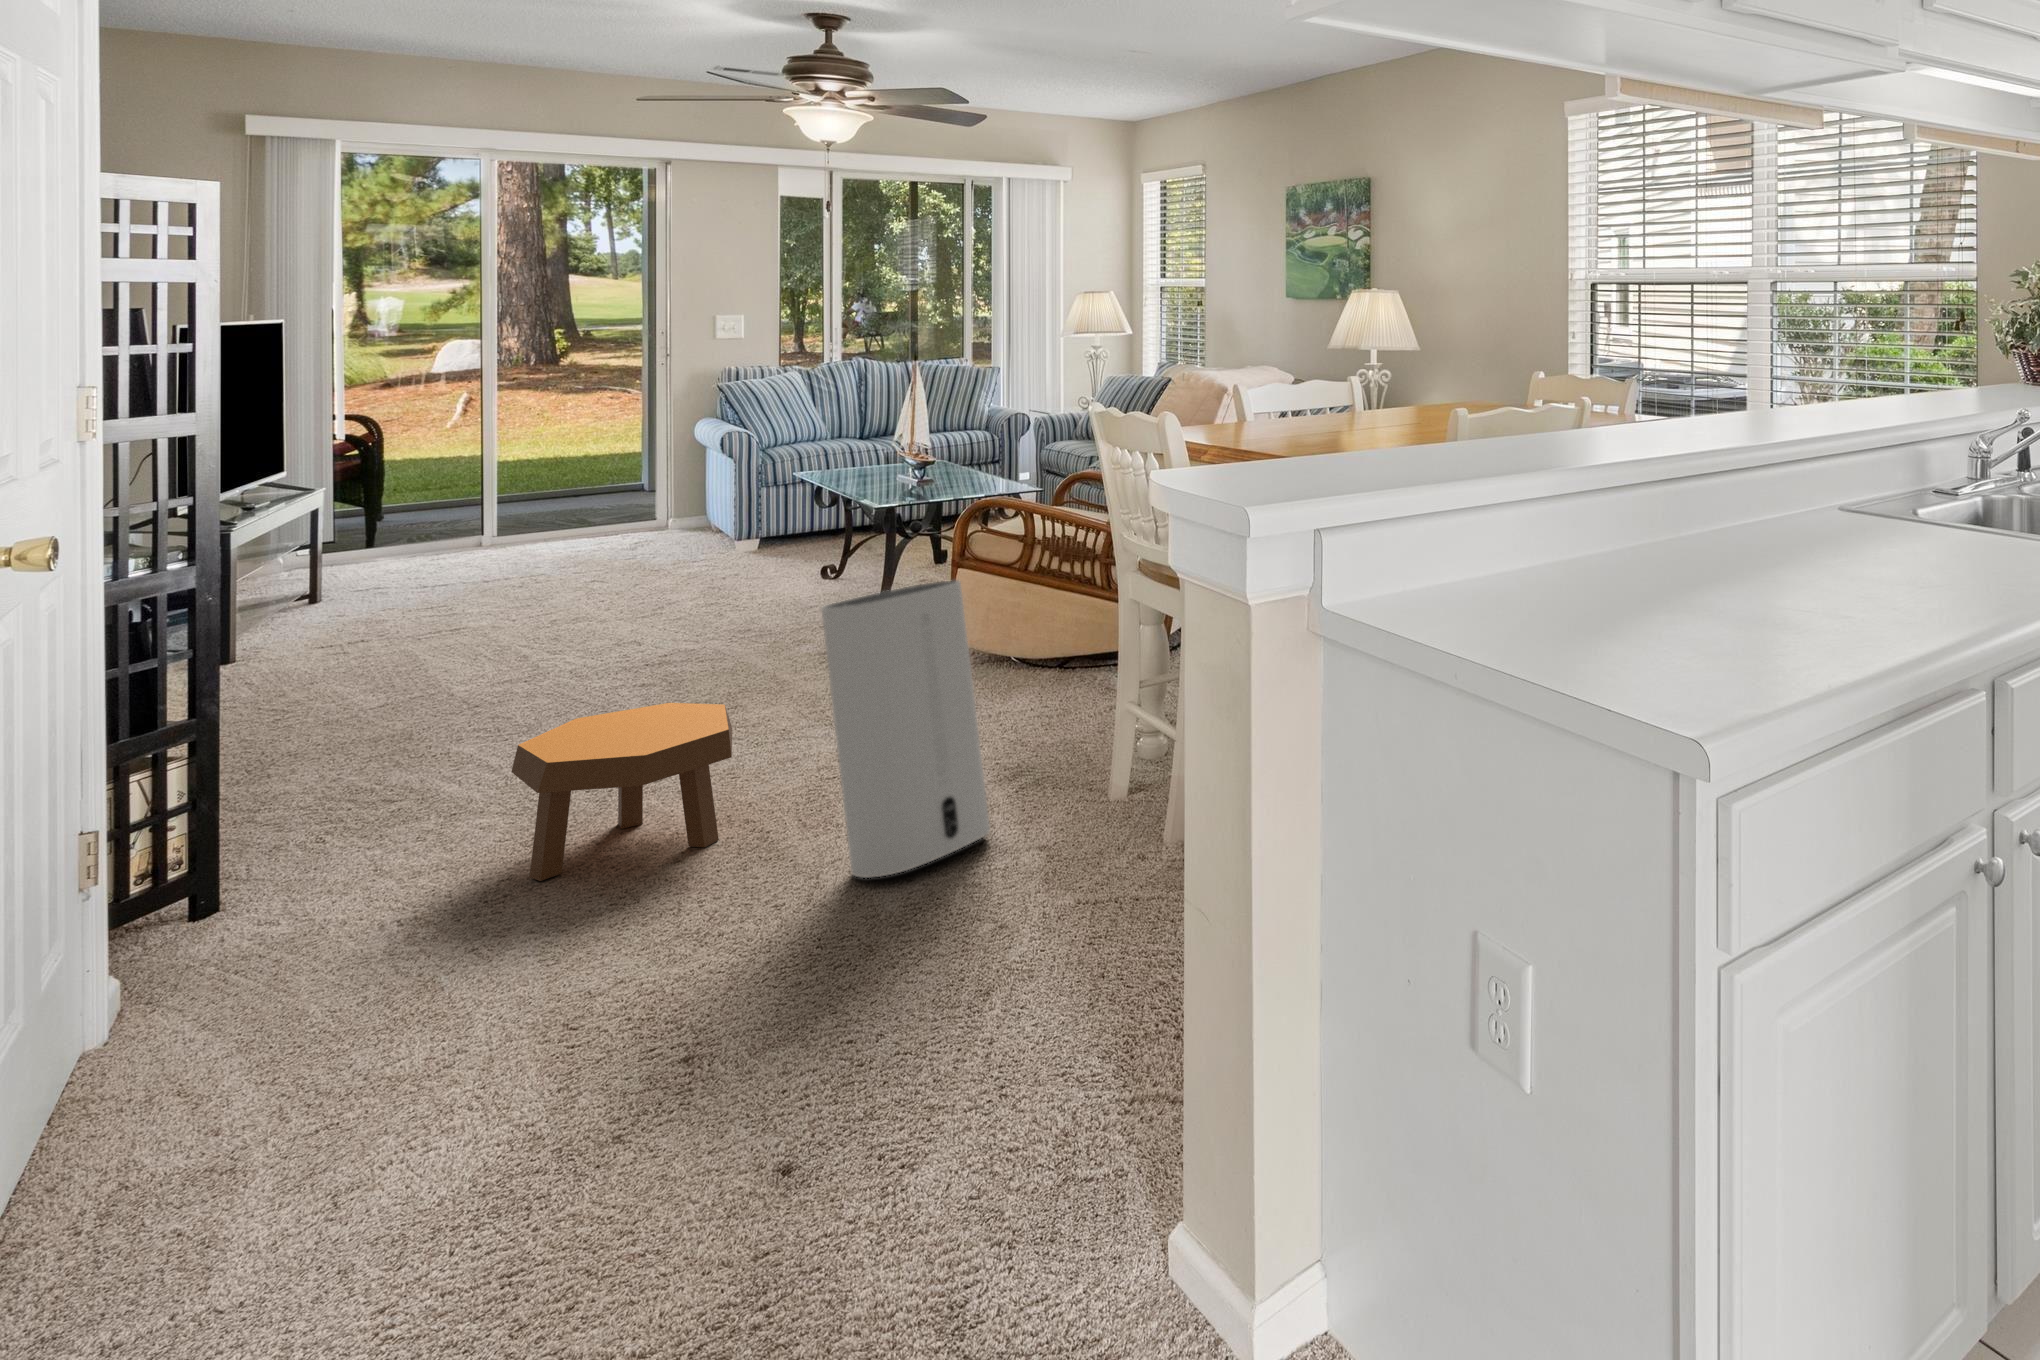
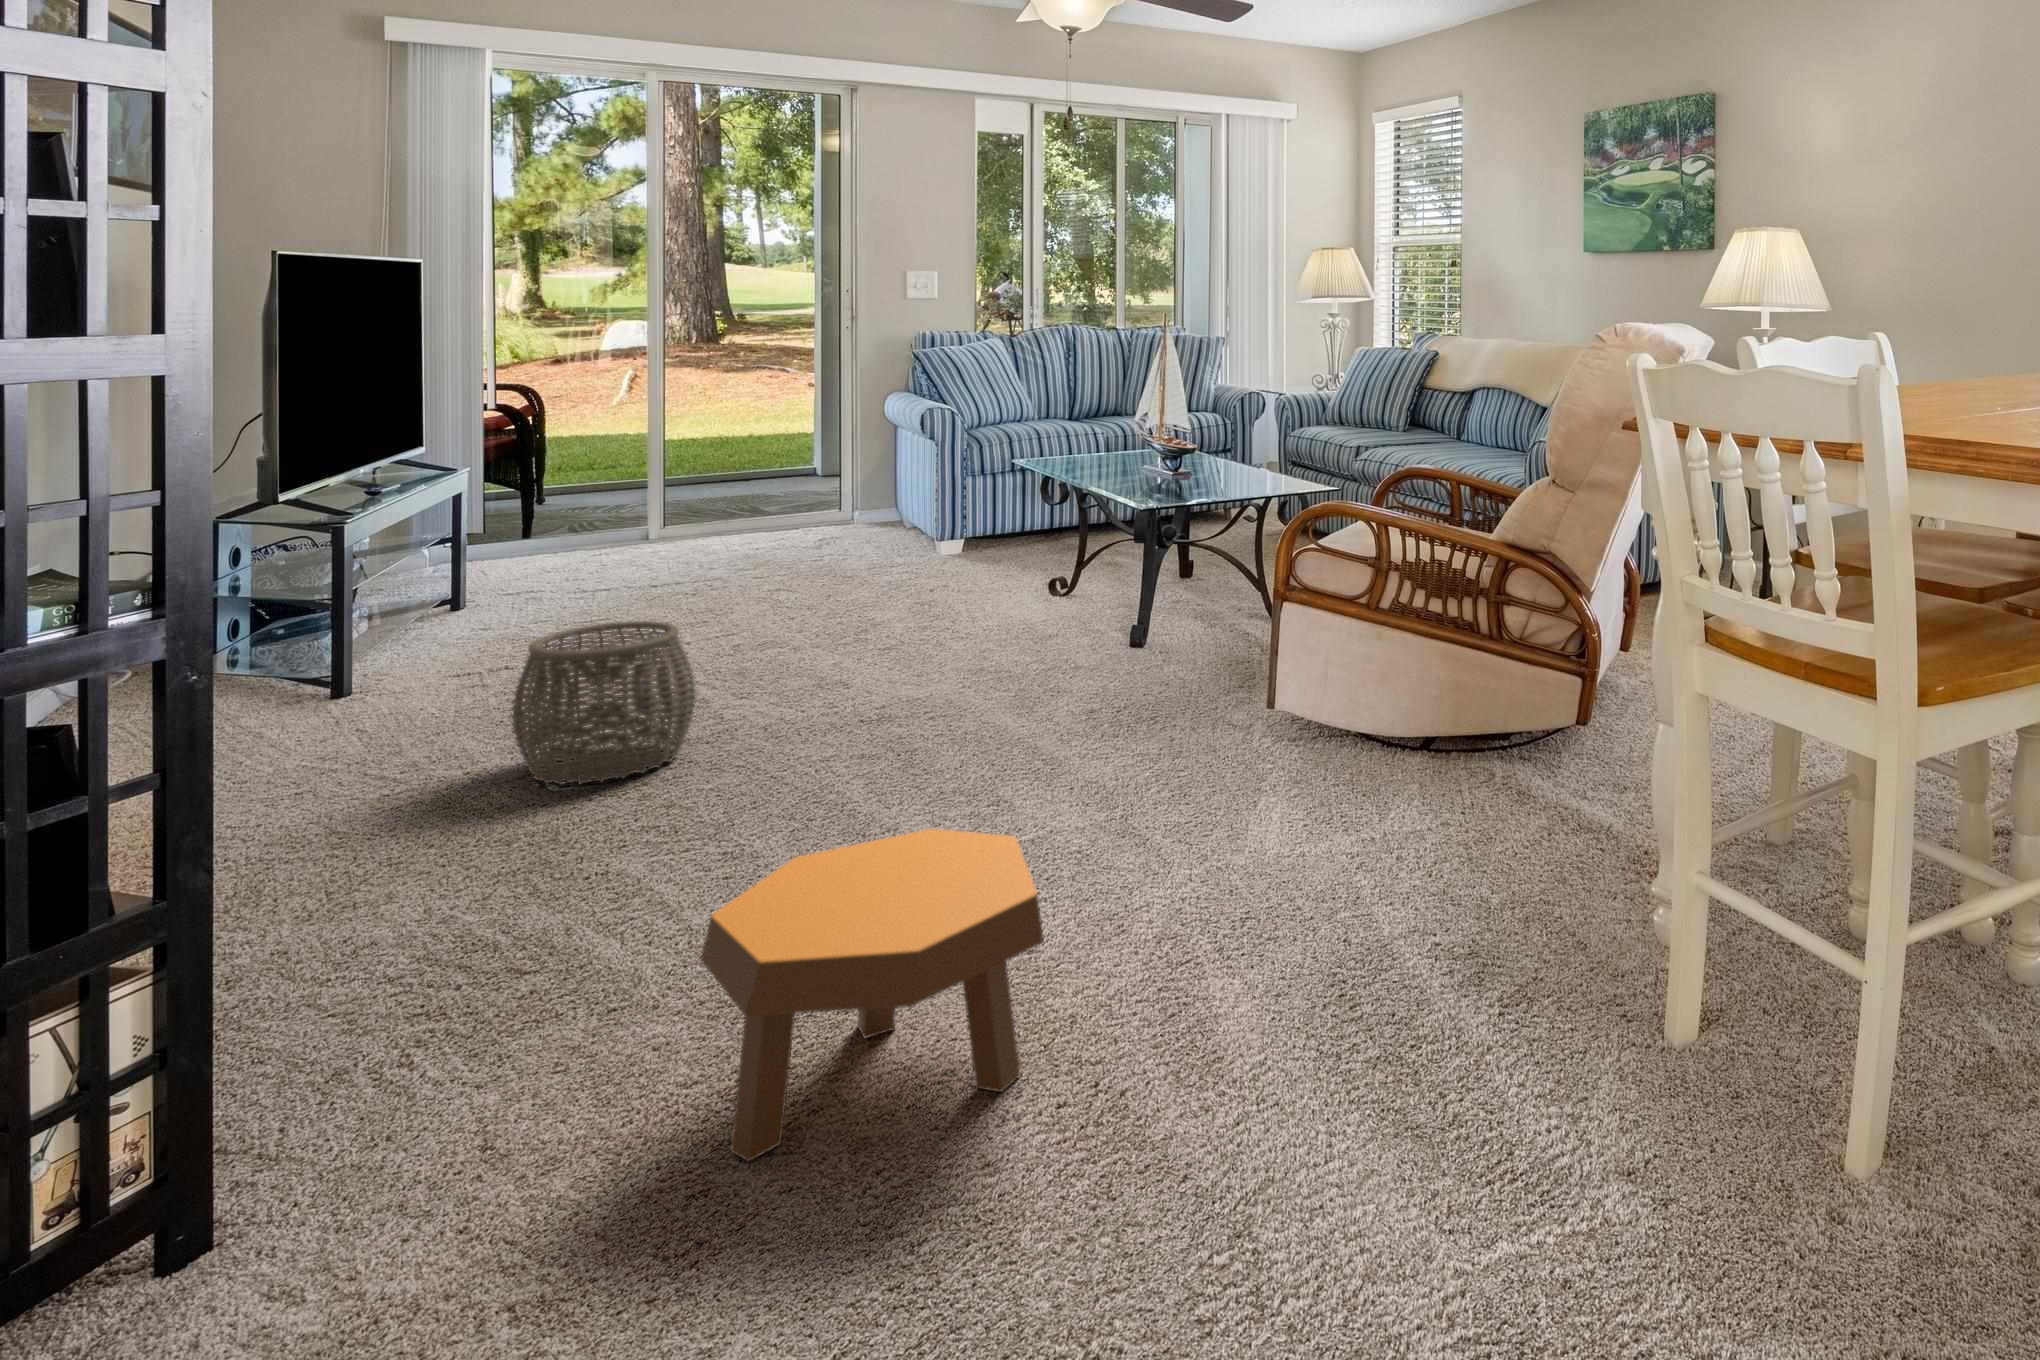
air purifier: present [822,580,990,878] -> none [1211,654,1470,1200]
woven basket: none [372,594,518,710] -> present [511,621,697,785]

